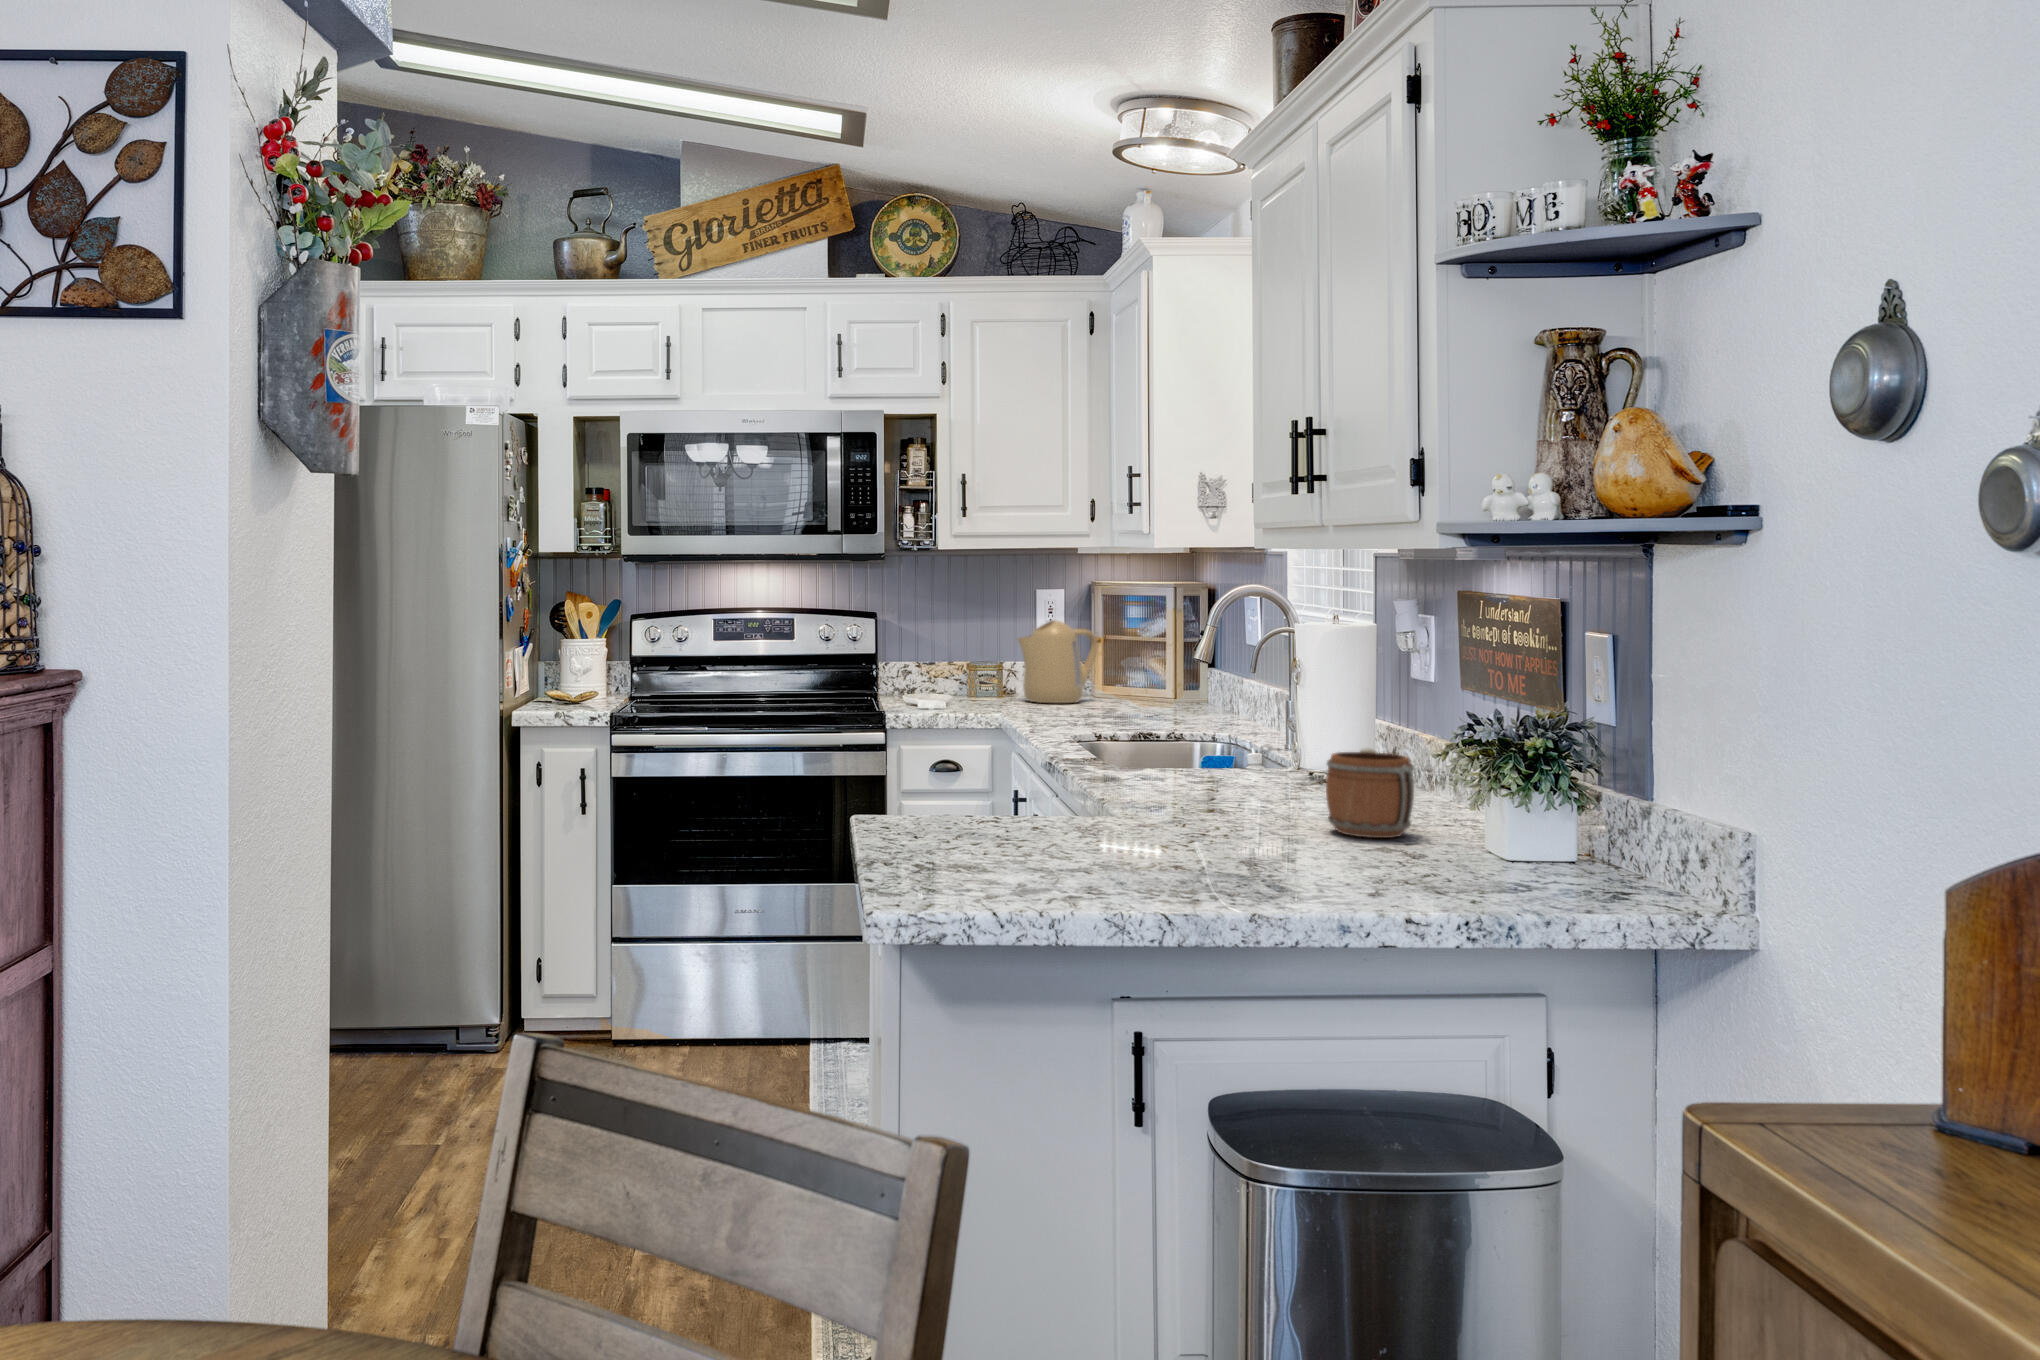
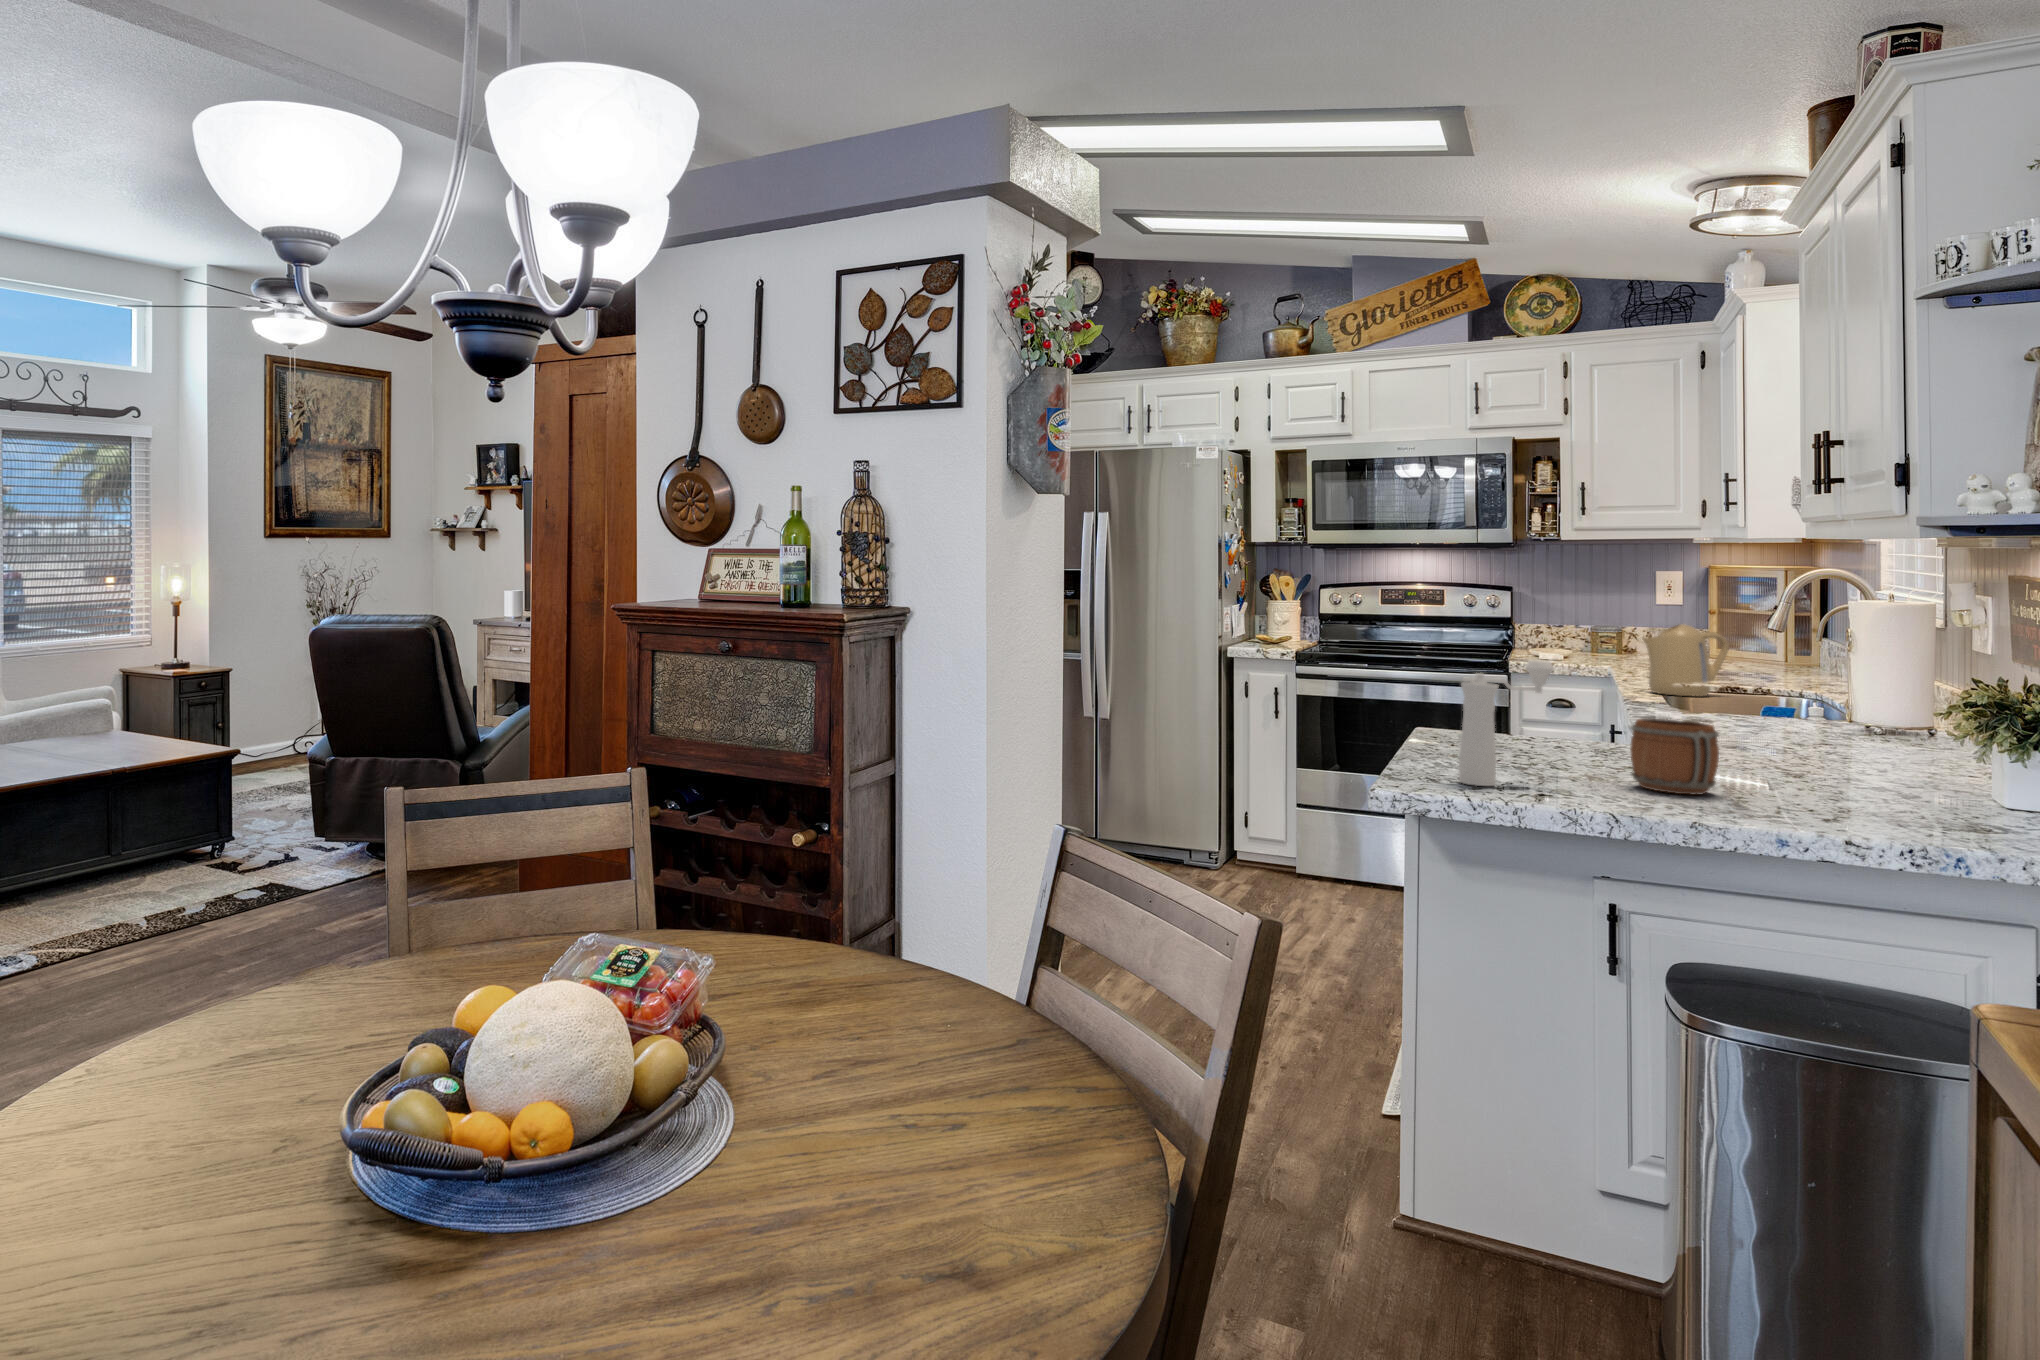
pepper mill: none [963,708,1068,890] -> present [1459,660,1553,786]
mug: present [1326,748,1414,838] -> present [1630,719,1719,794]

